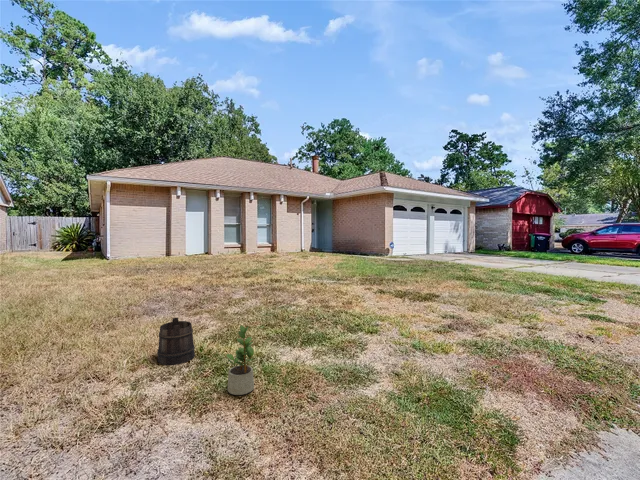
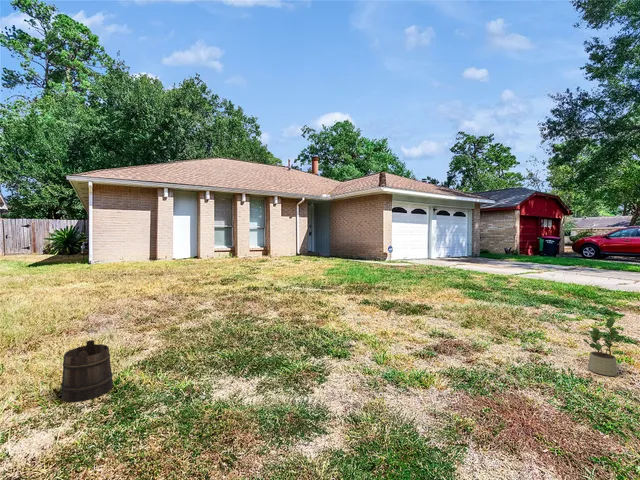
potted plant: present [227,325,256,395] -> present [583,318,622,376]

